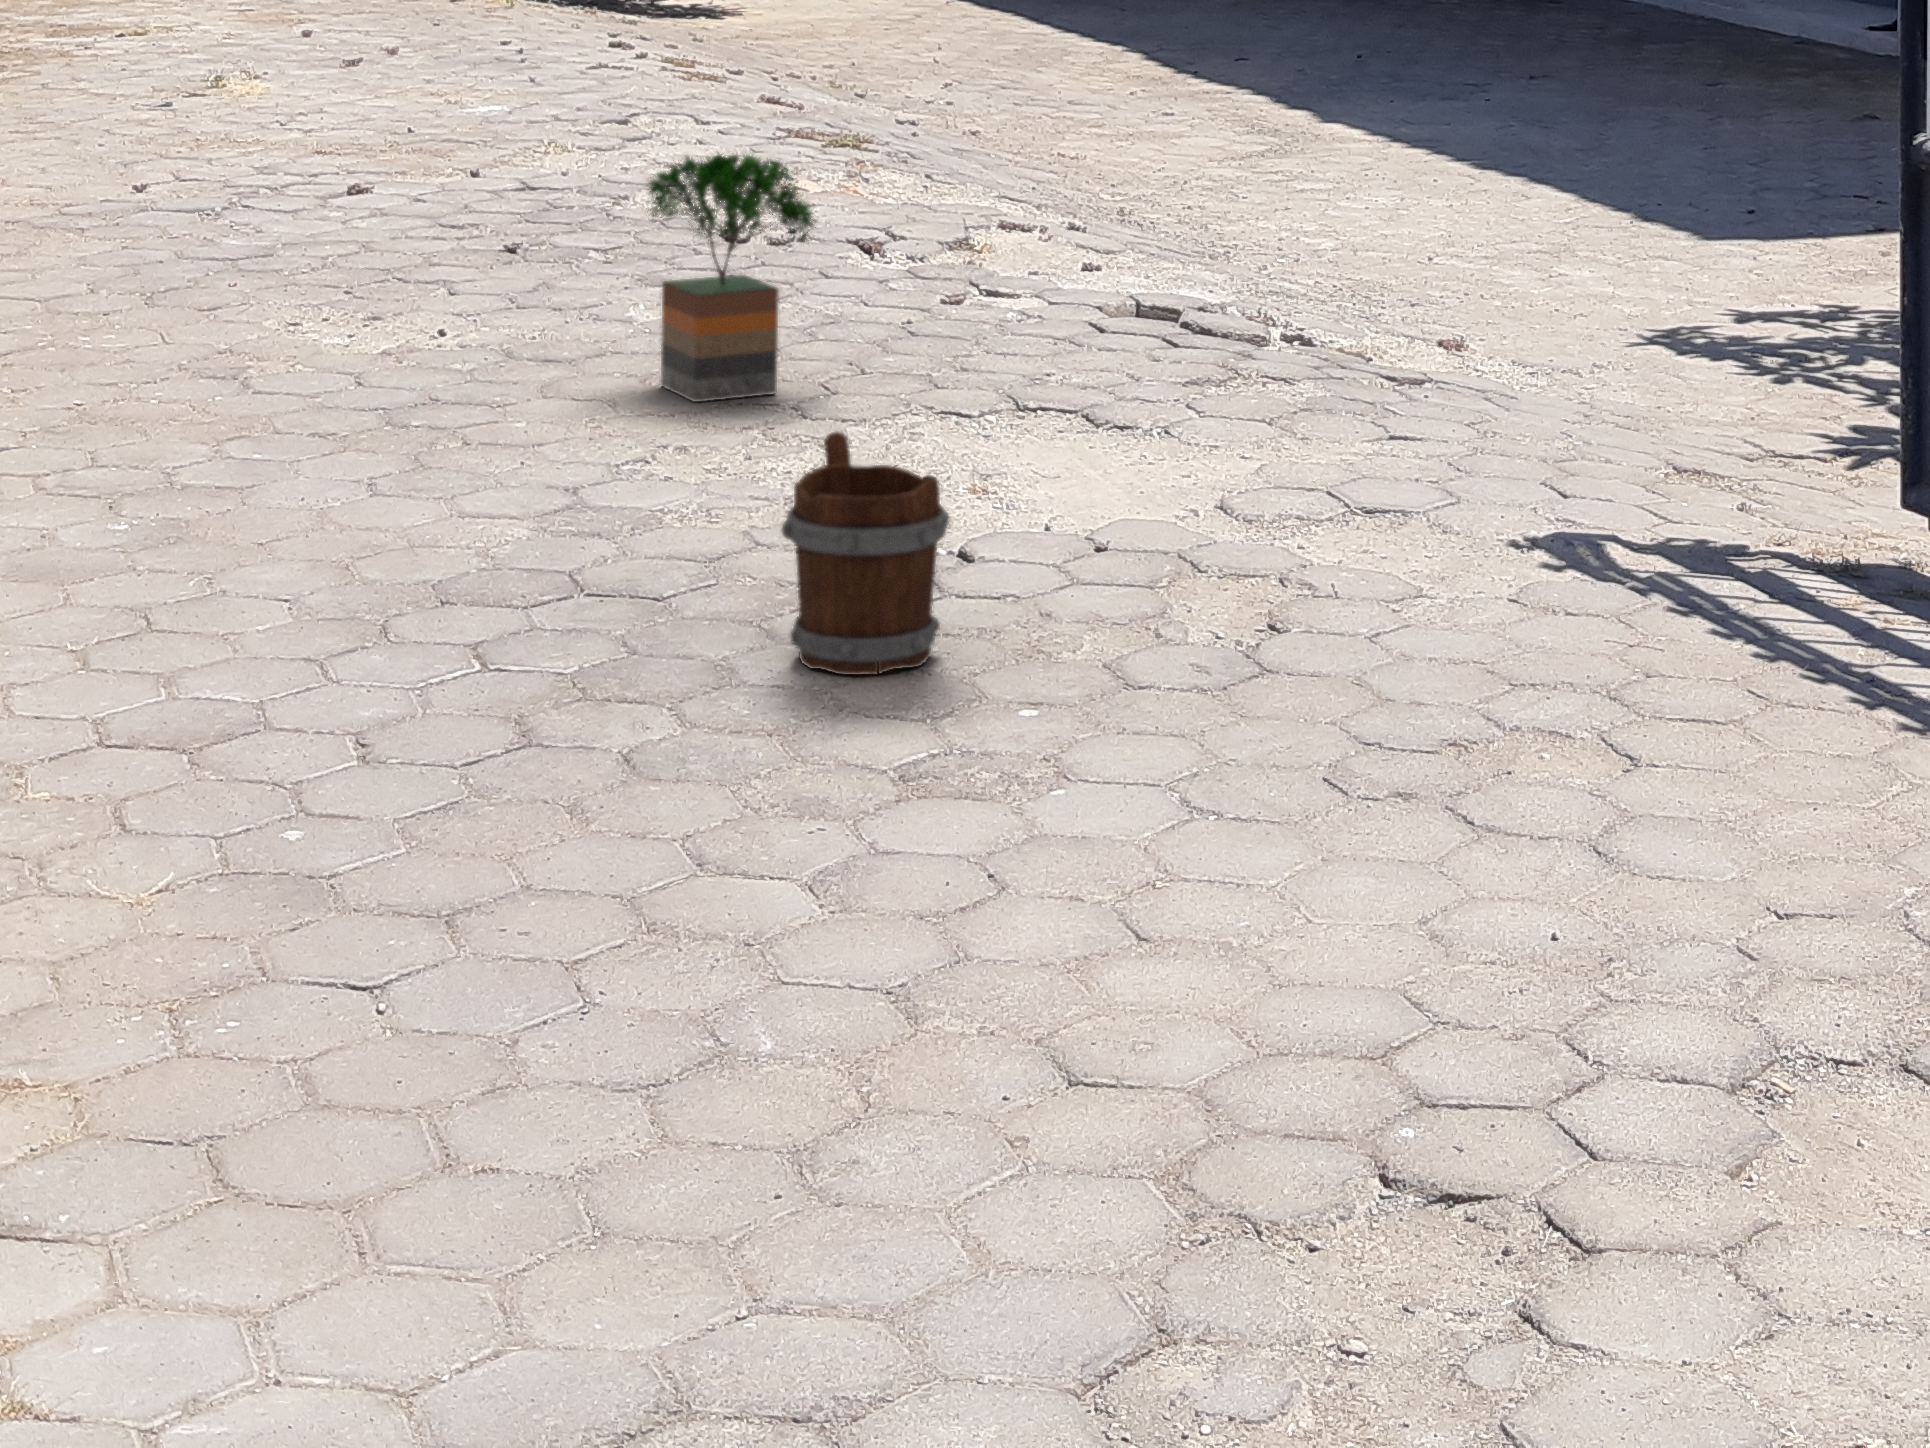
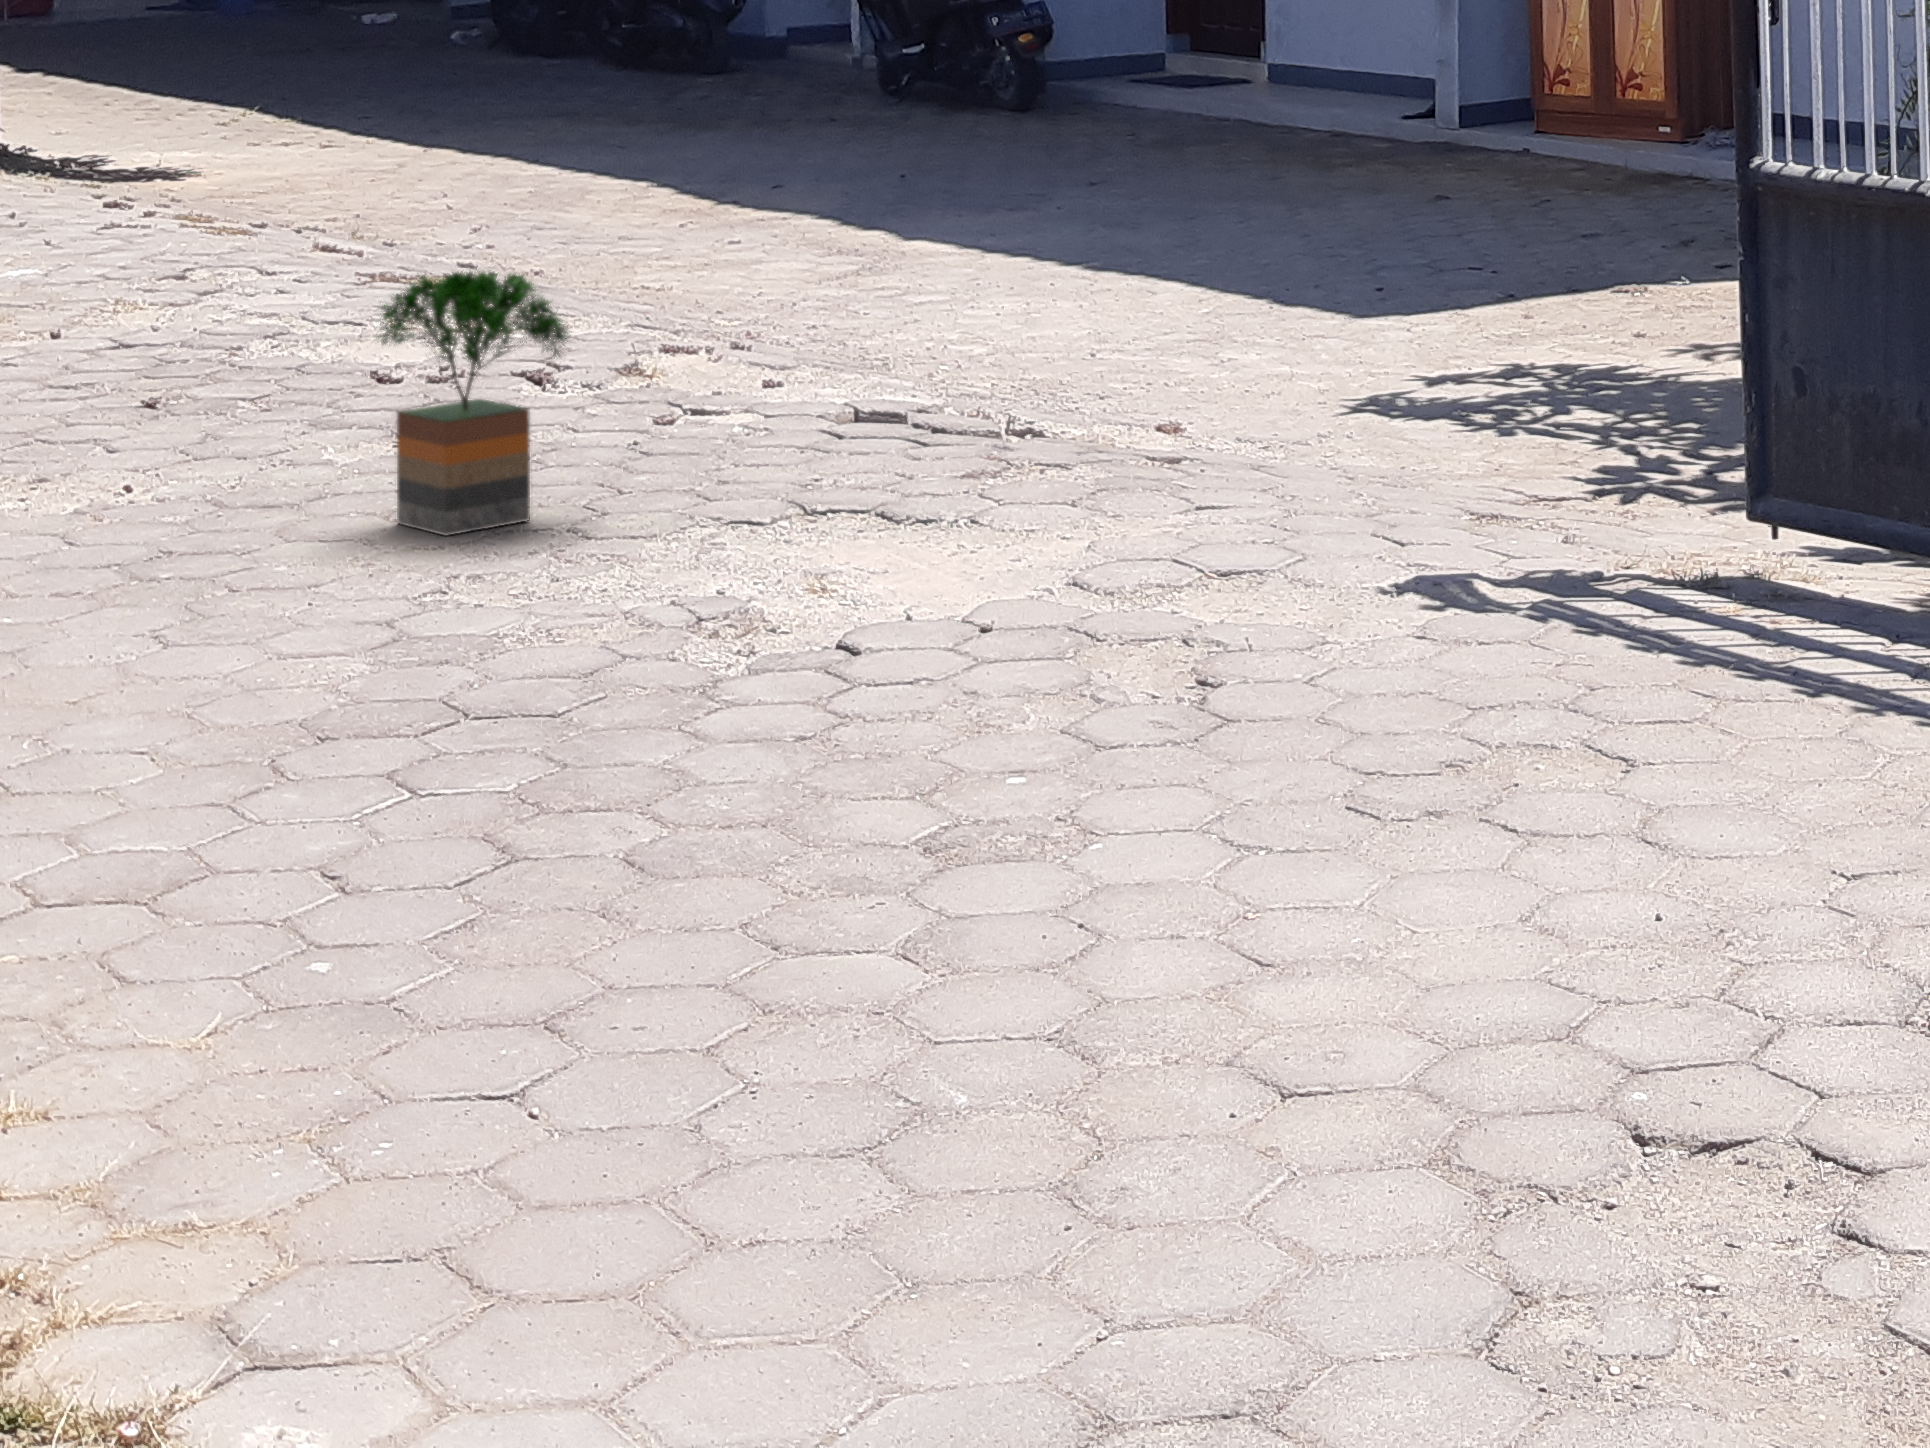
bucket: present [782,431,950,675] -> none [718,526,887,773]

